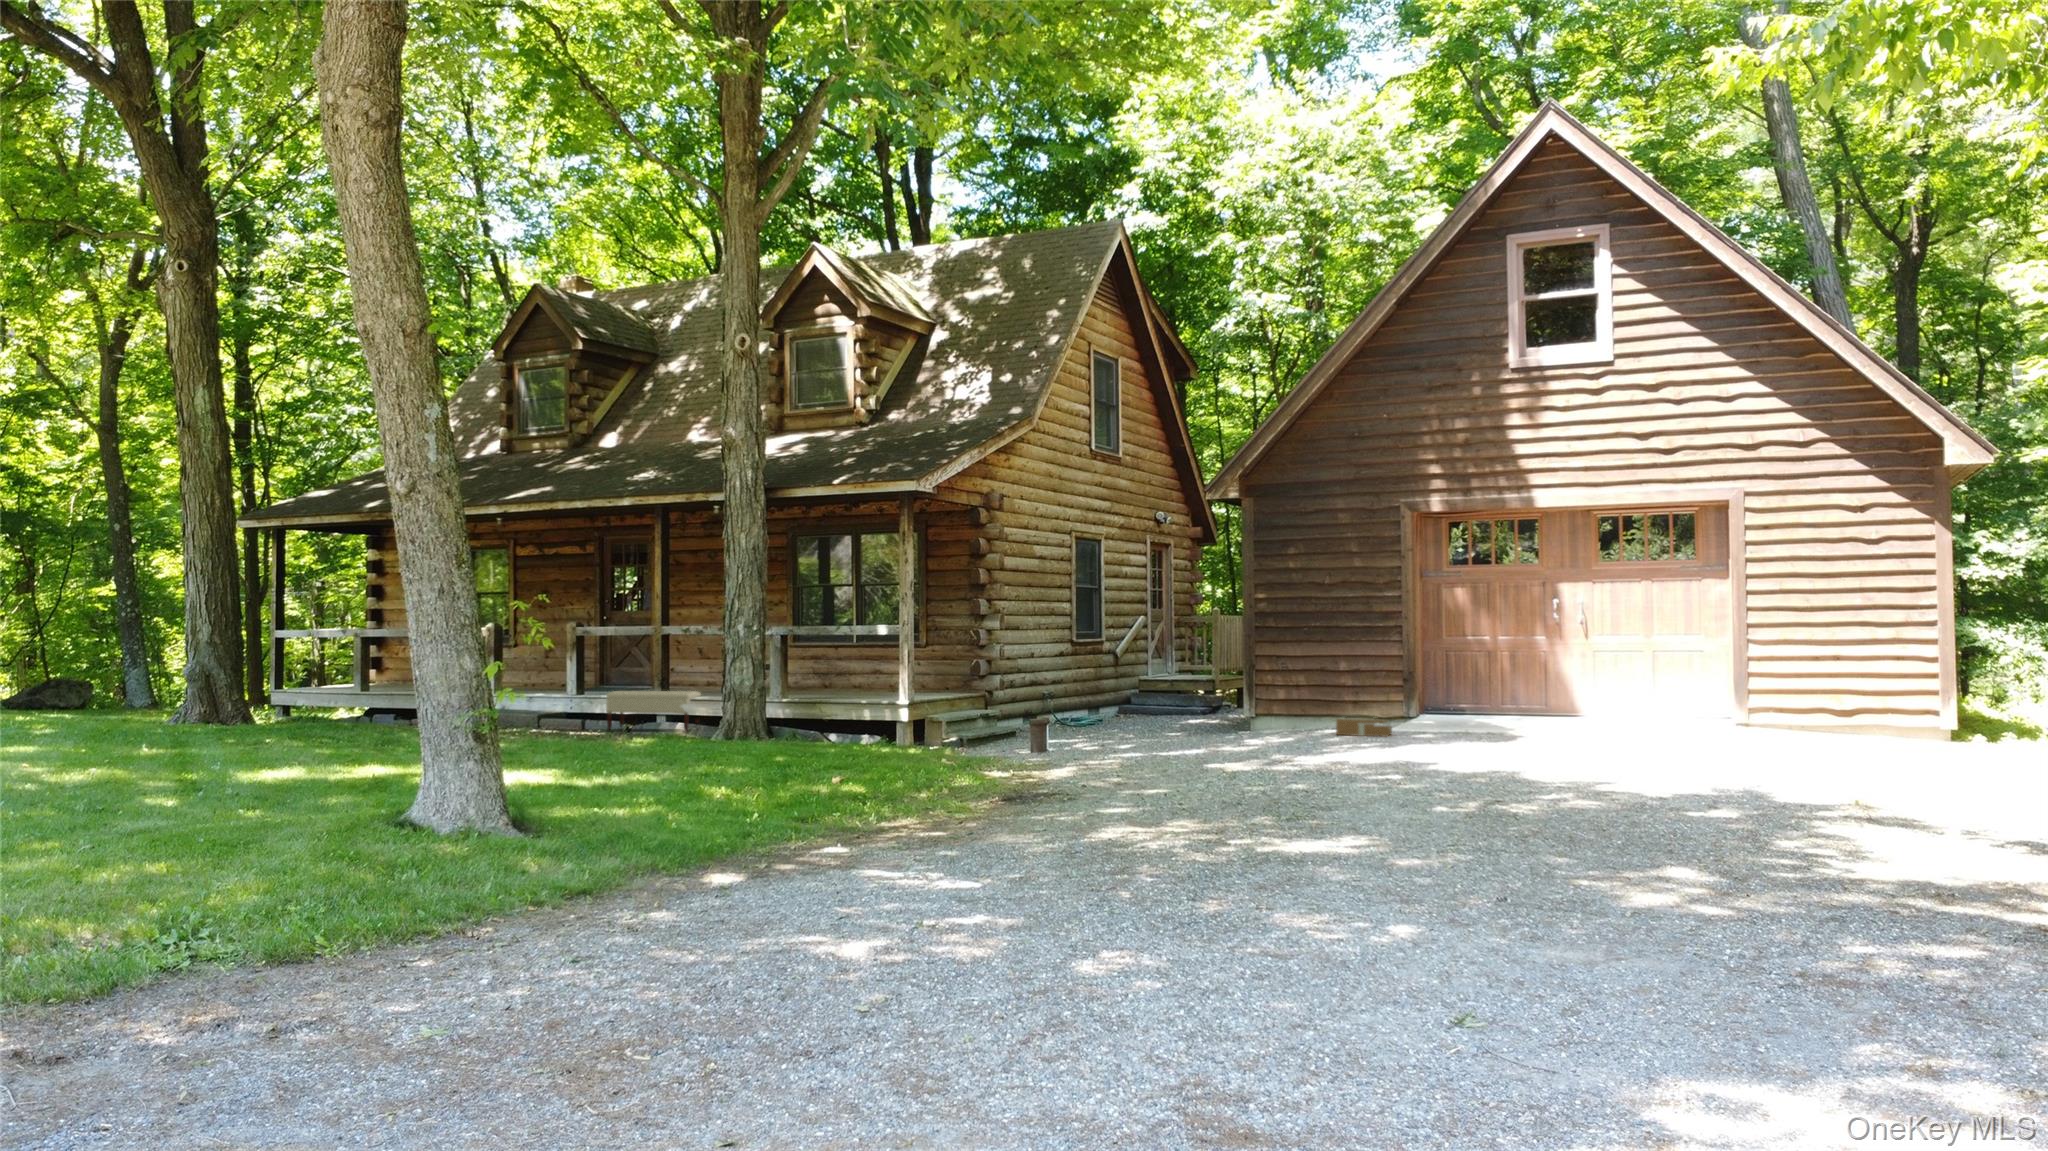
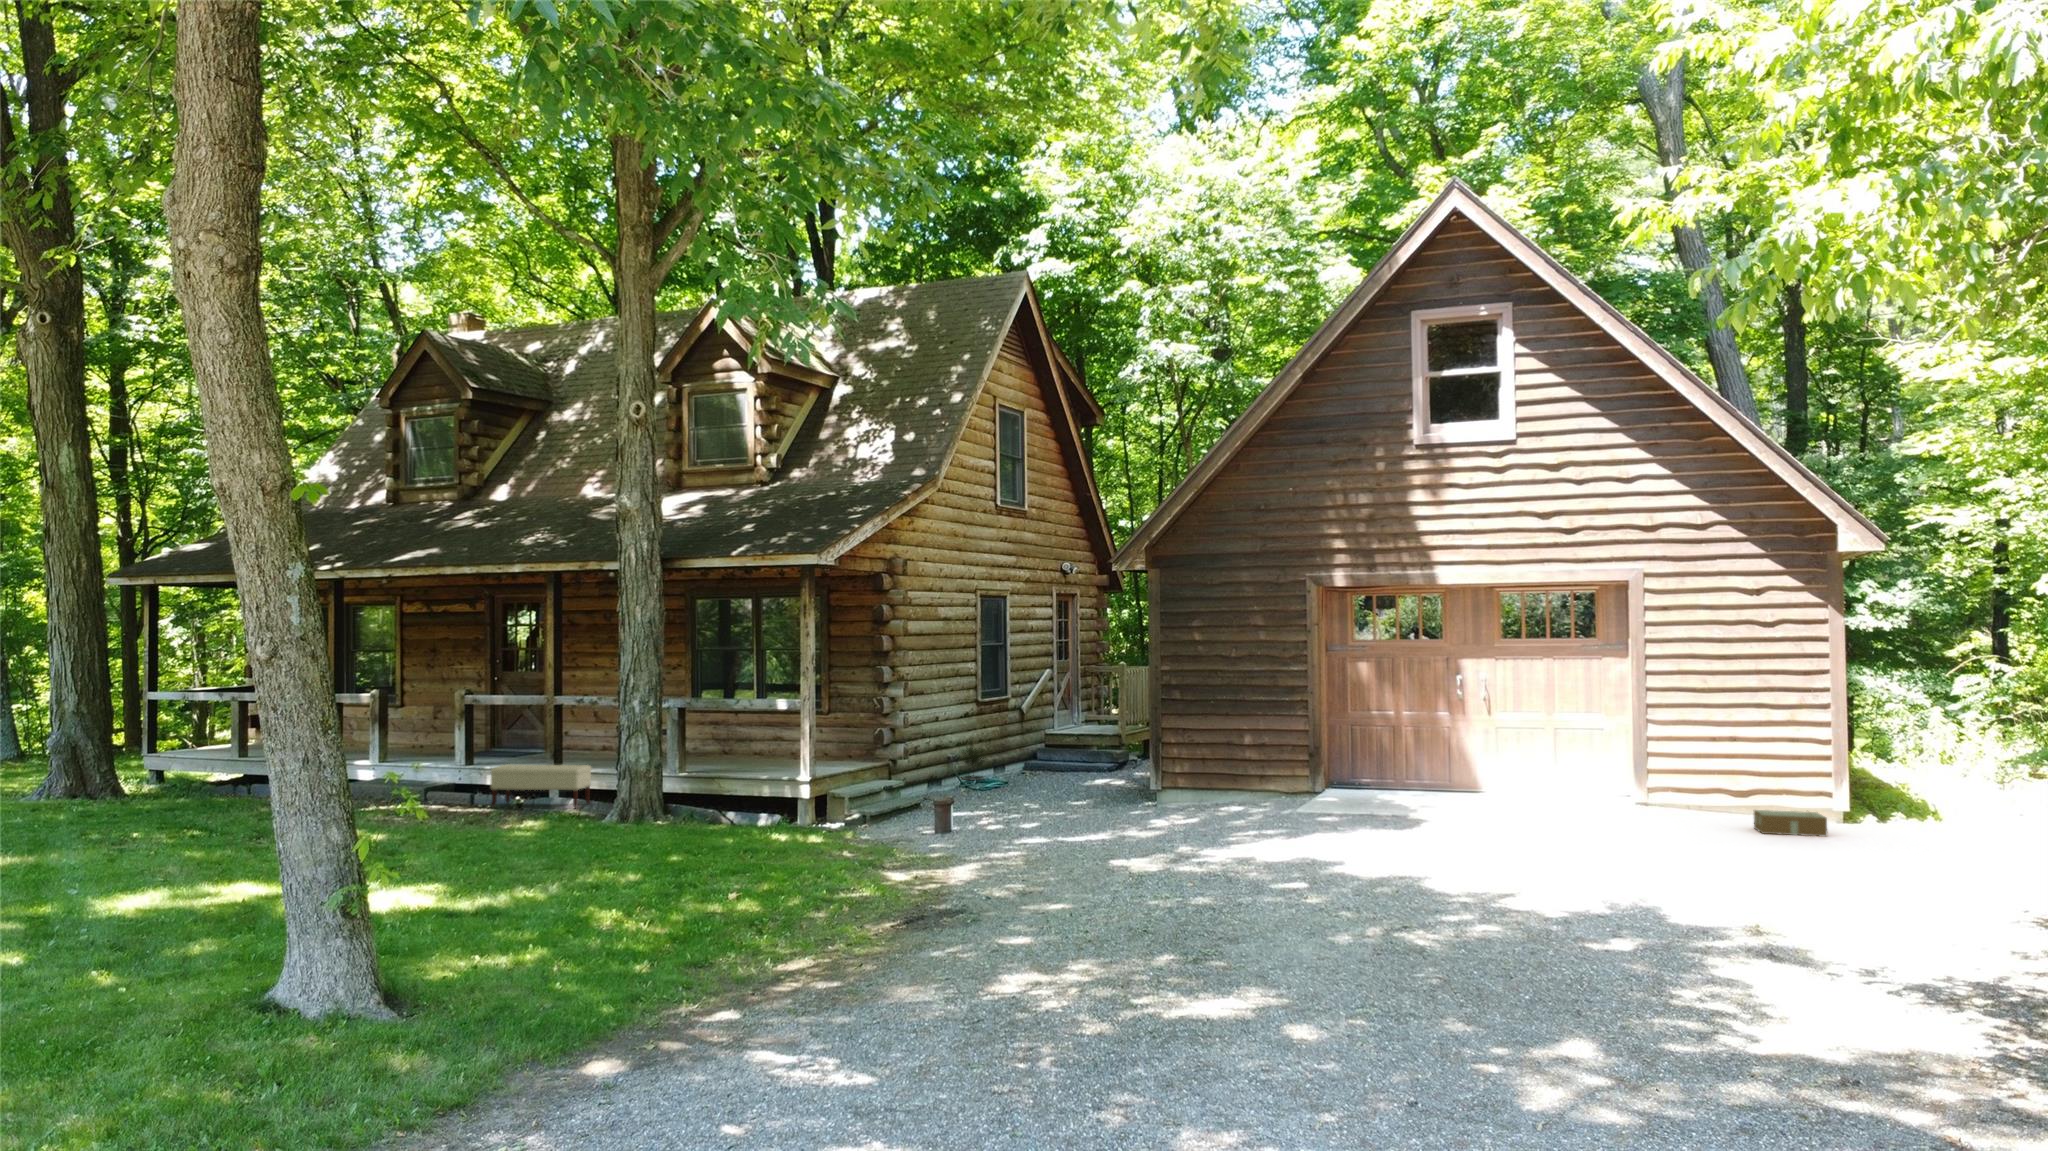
potted tree: none [1053,673,1083,718] -> present [961,739,986,780]
cardboard box: present [1336,717,1392,737] -> present [1754,810,1827,836]

